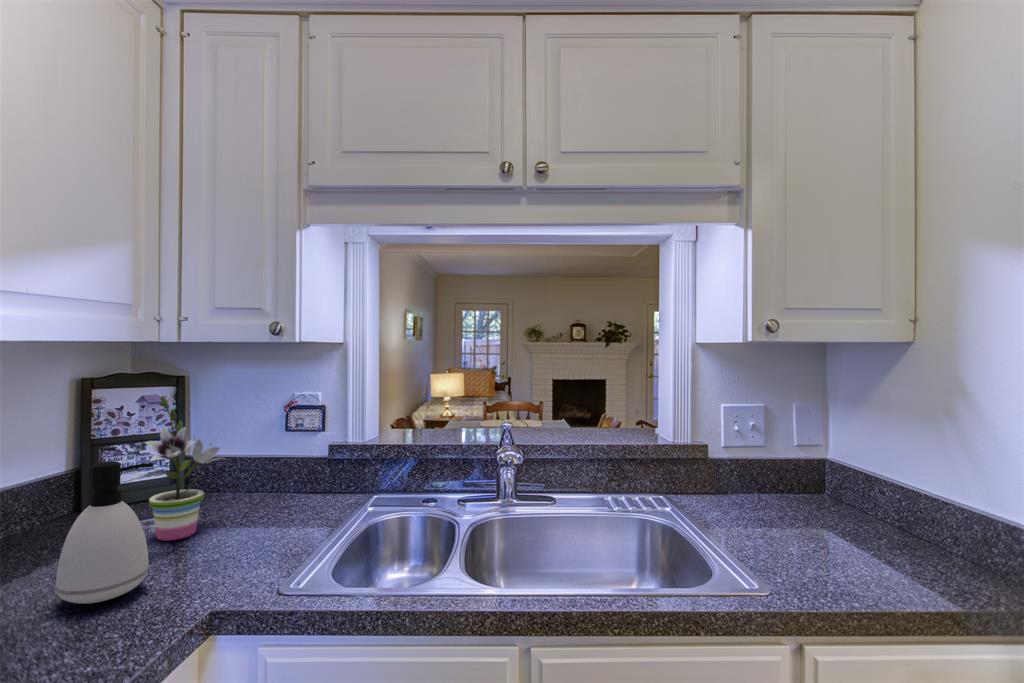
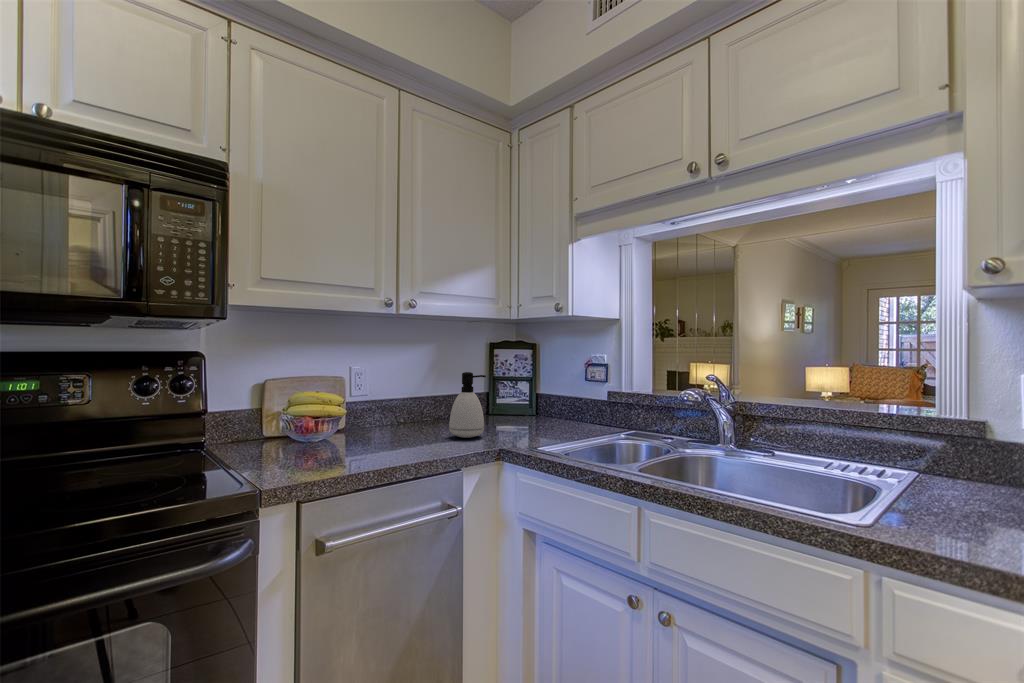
potted plant: present [145,396,225,541] -> none [496,349,540,429]

